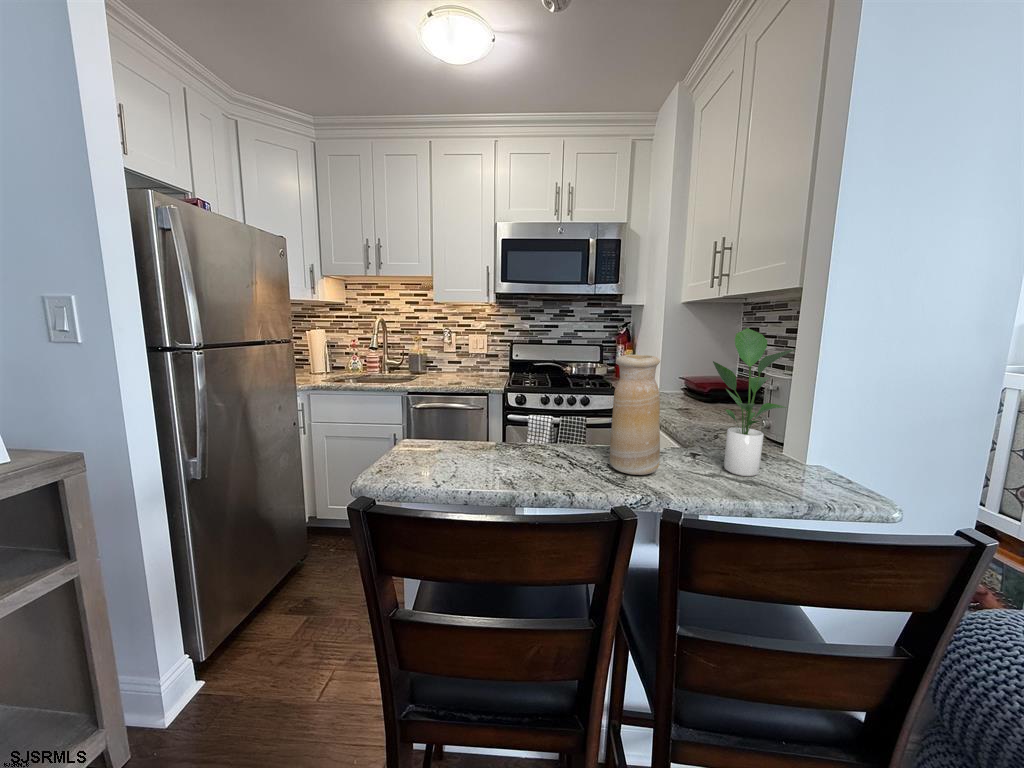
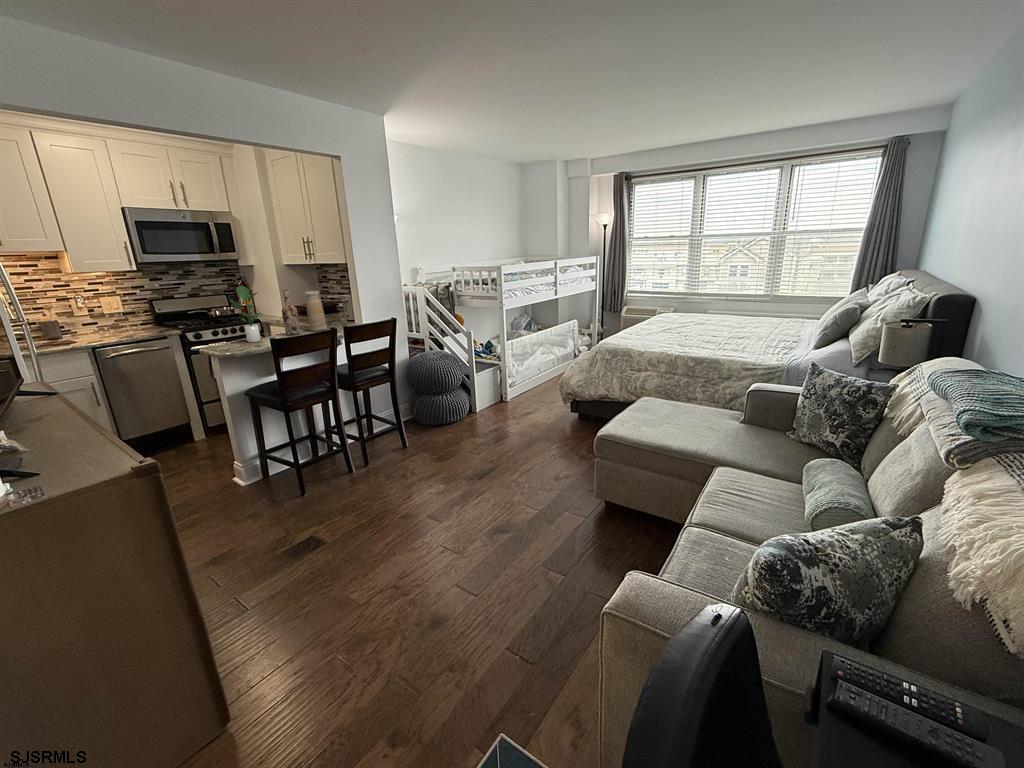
potted plant: present [713,328,796,476] -> present [230,285,262,342]
wine bottle: none [537,343,577,472] -> present [282,290,300,335]

